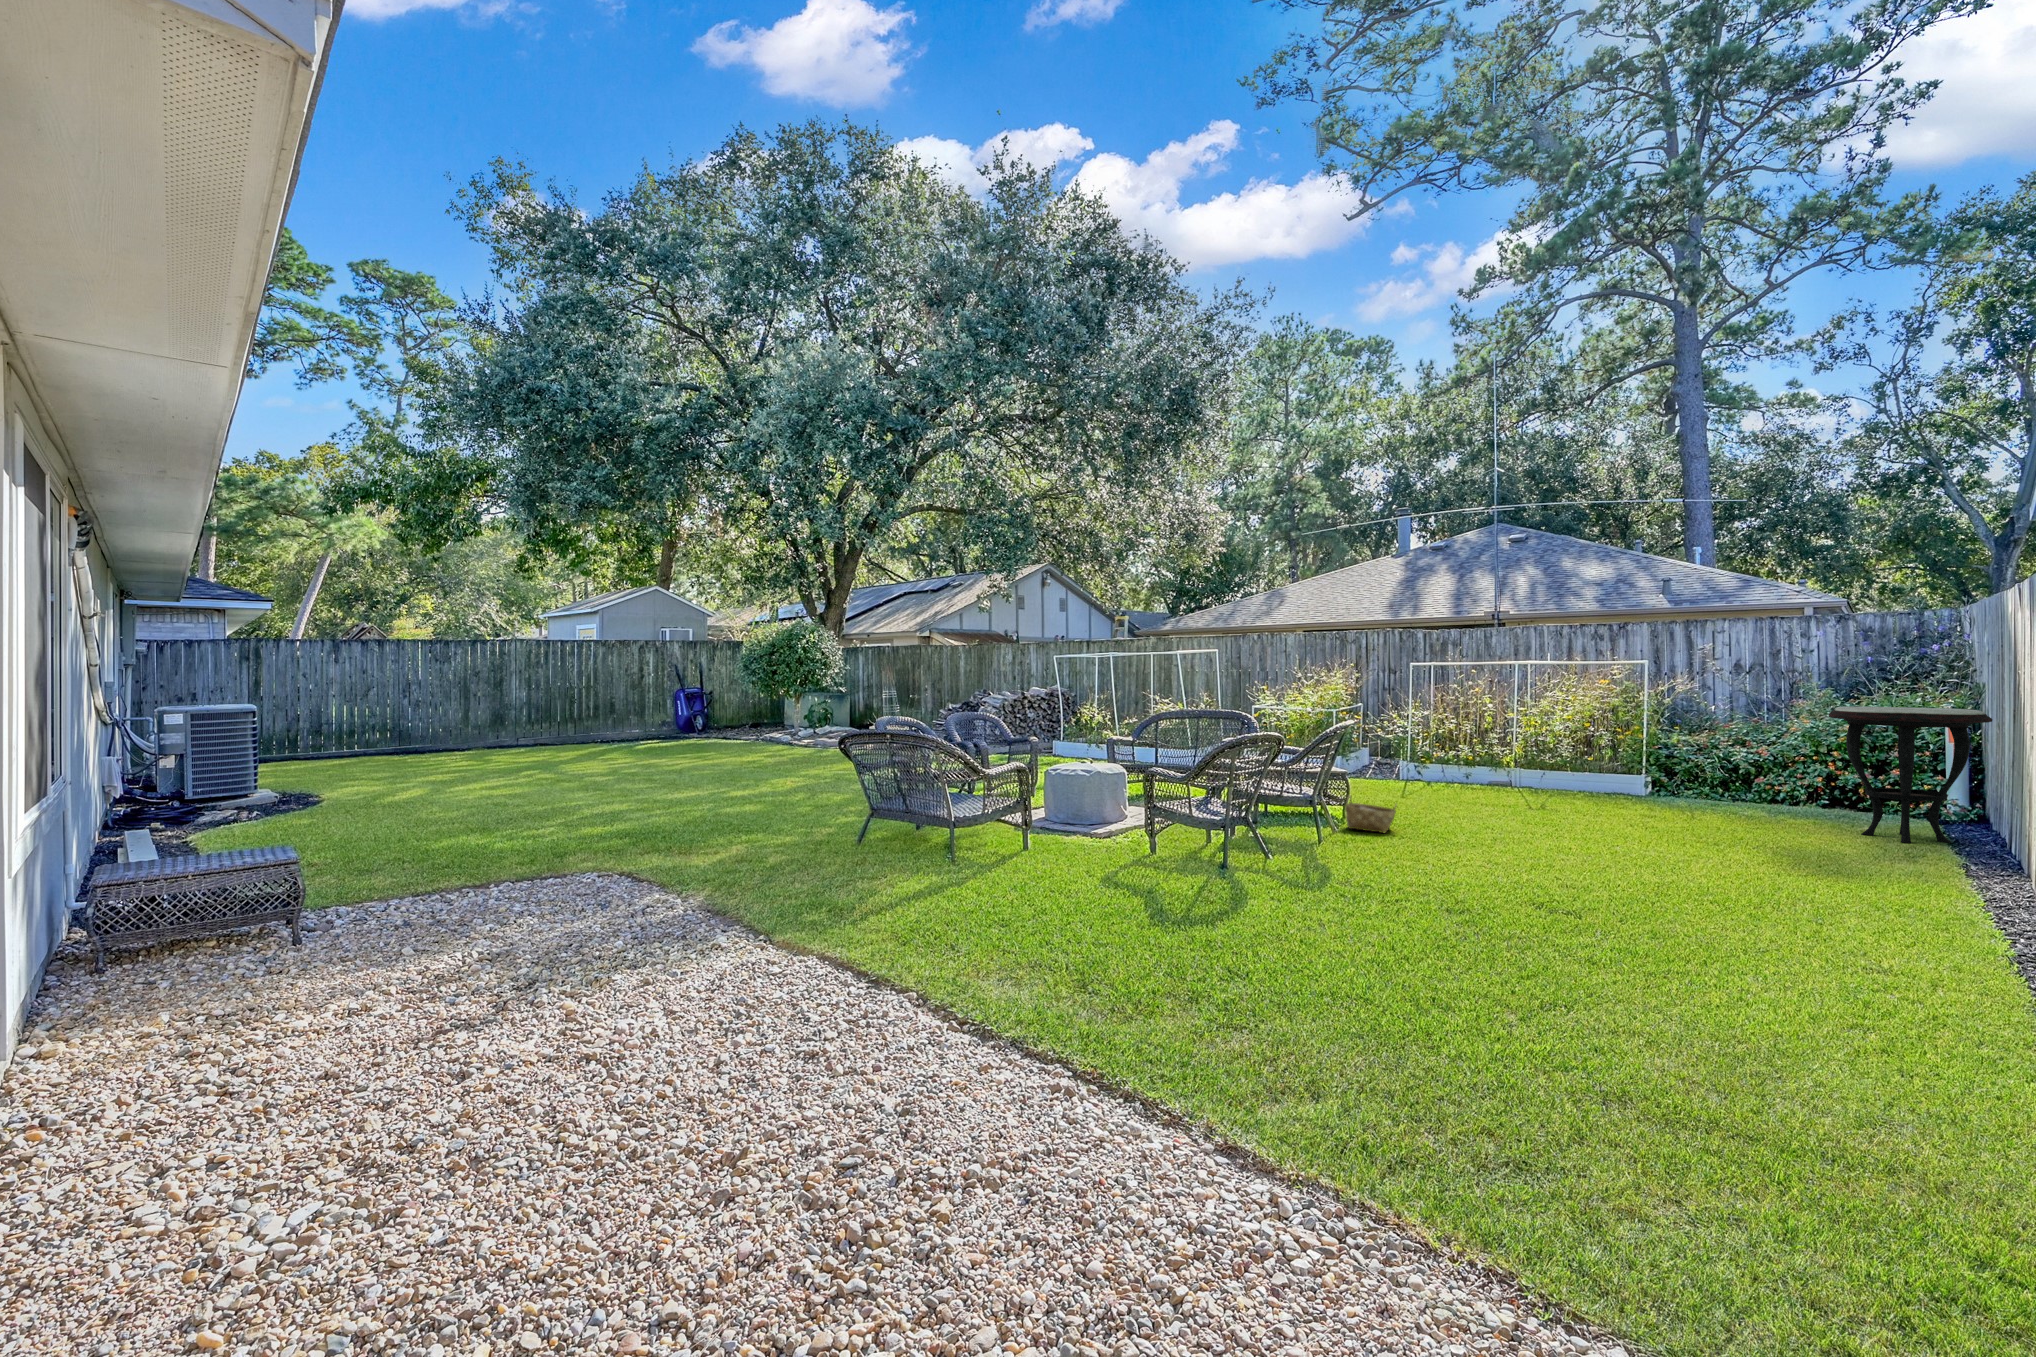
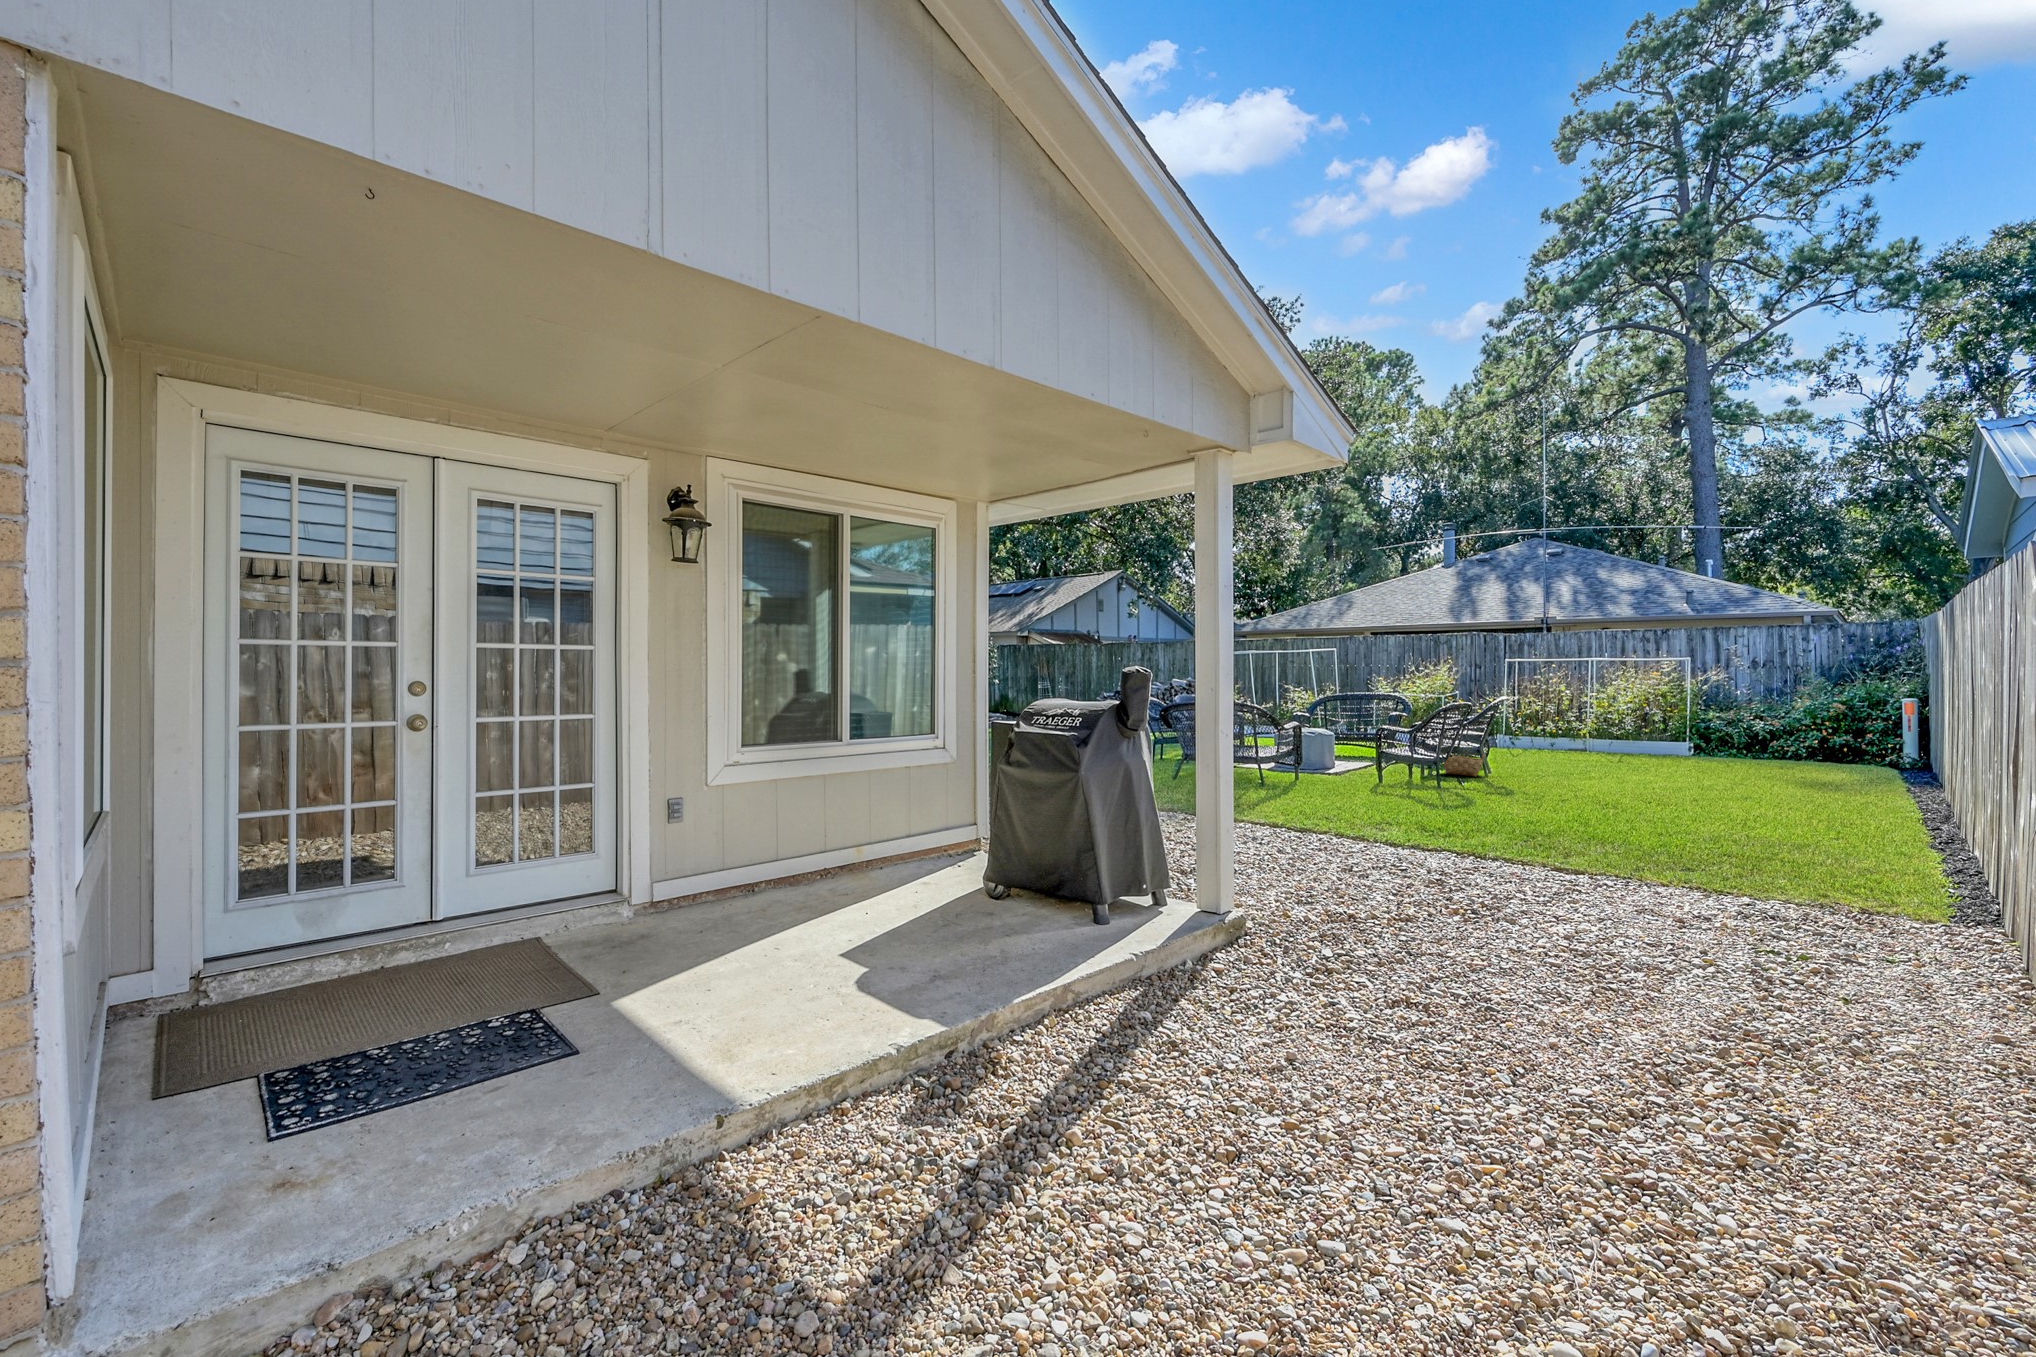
side table: present [1829,706,1992,843] -> none [1812,683,1931,783]

